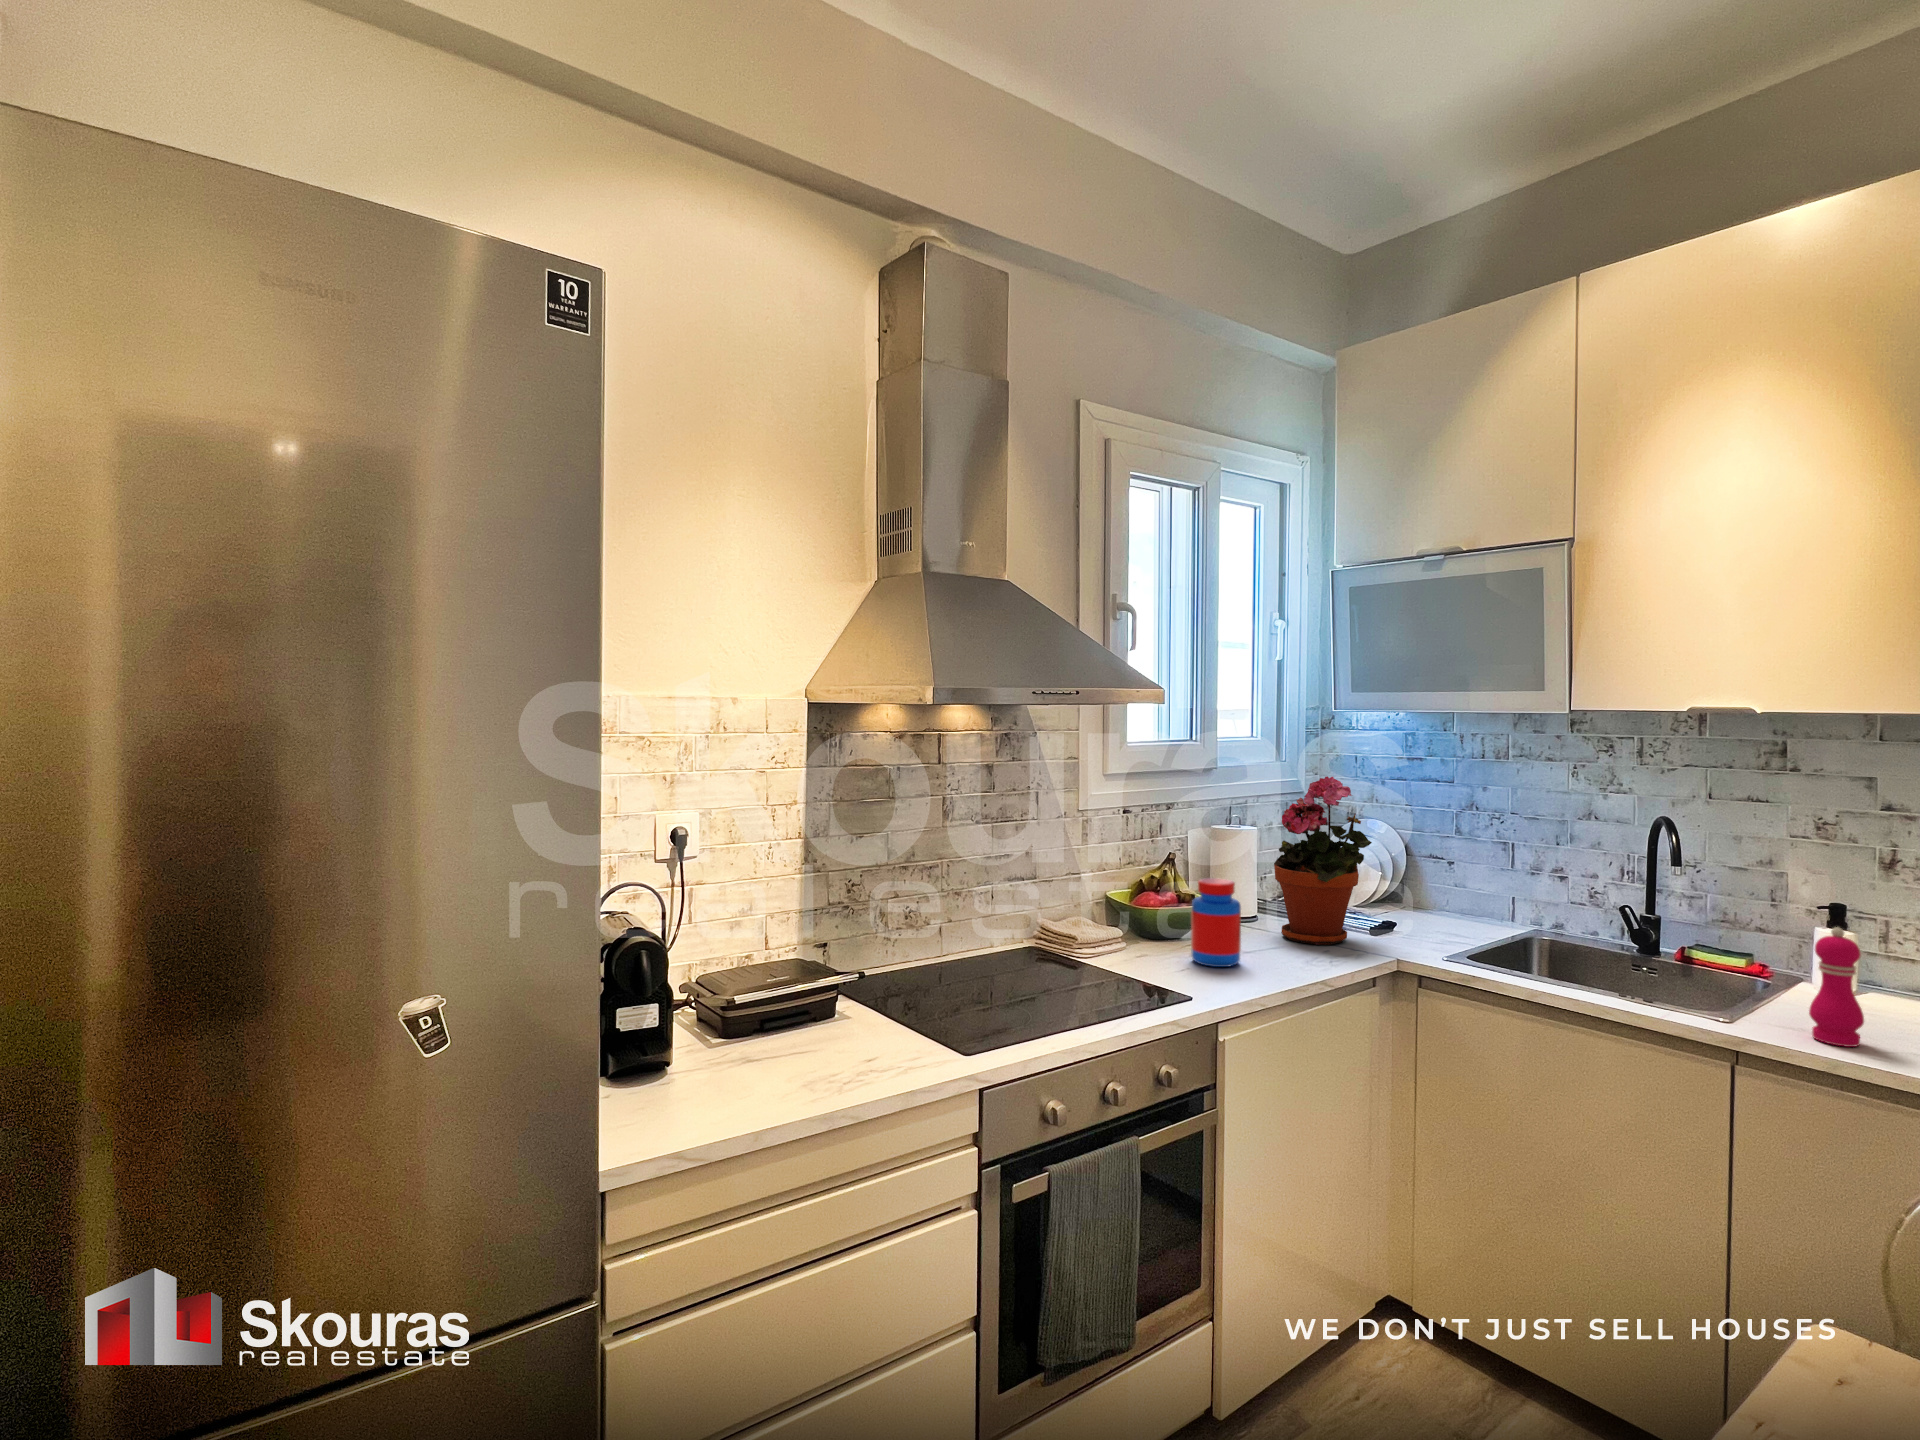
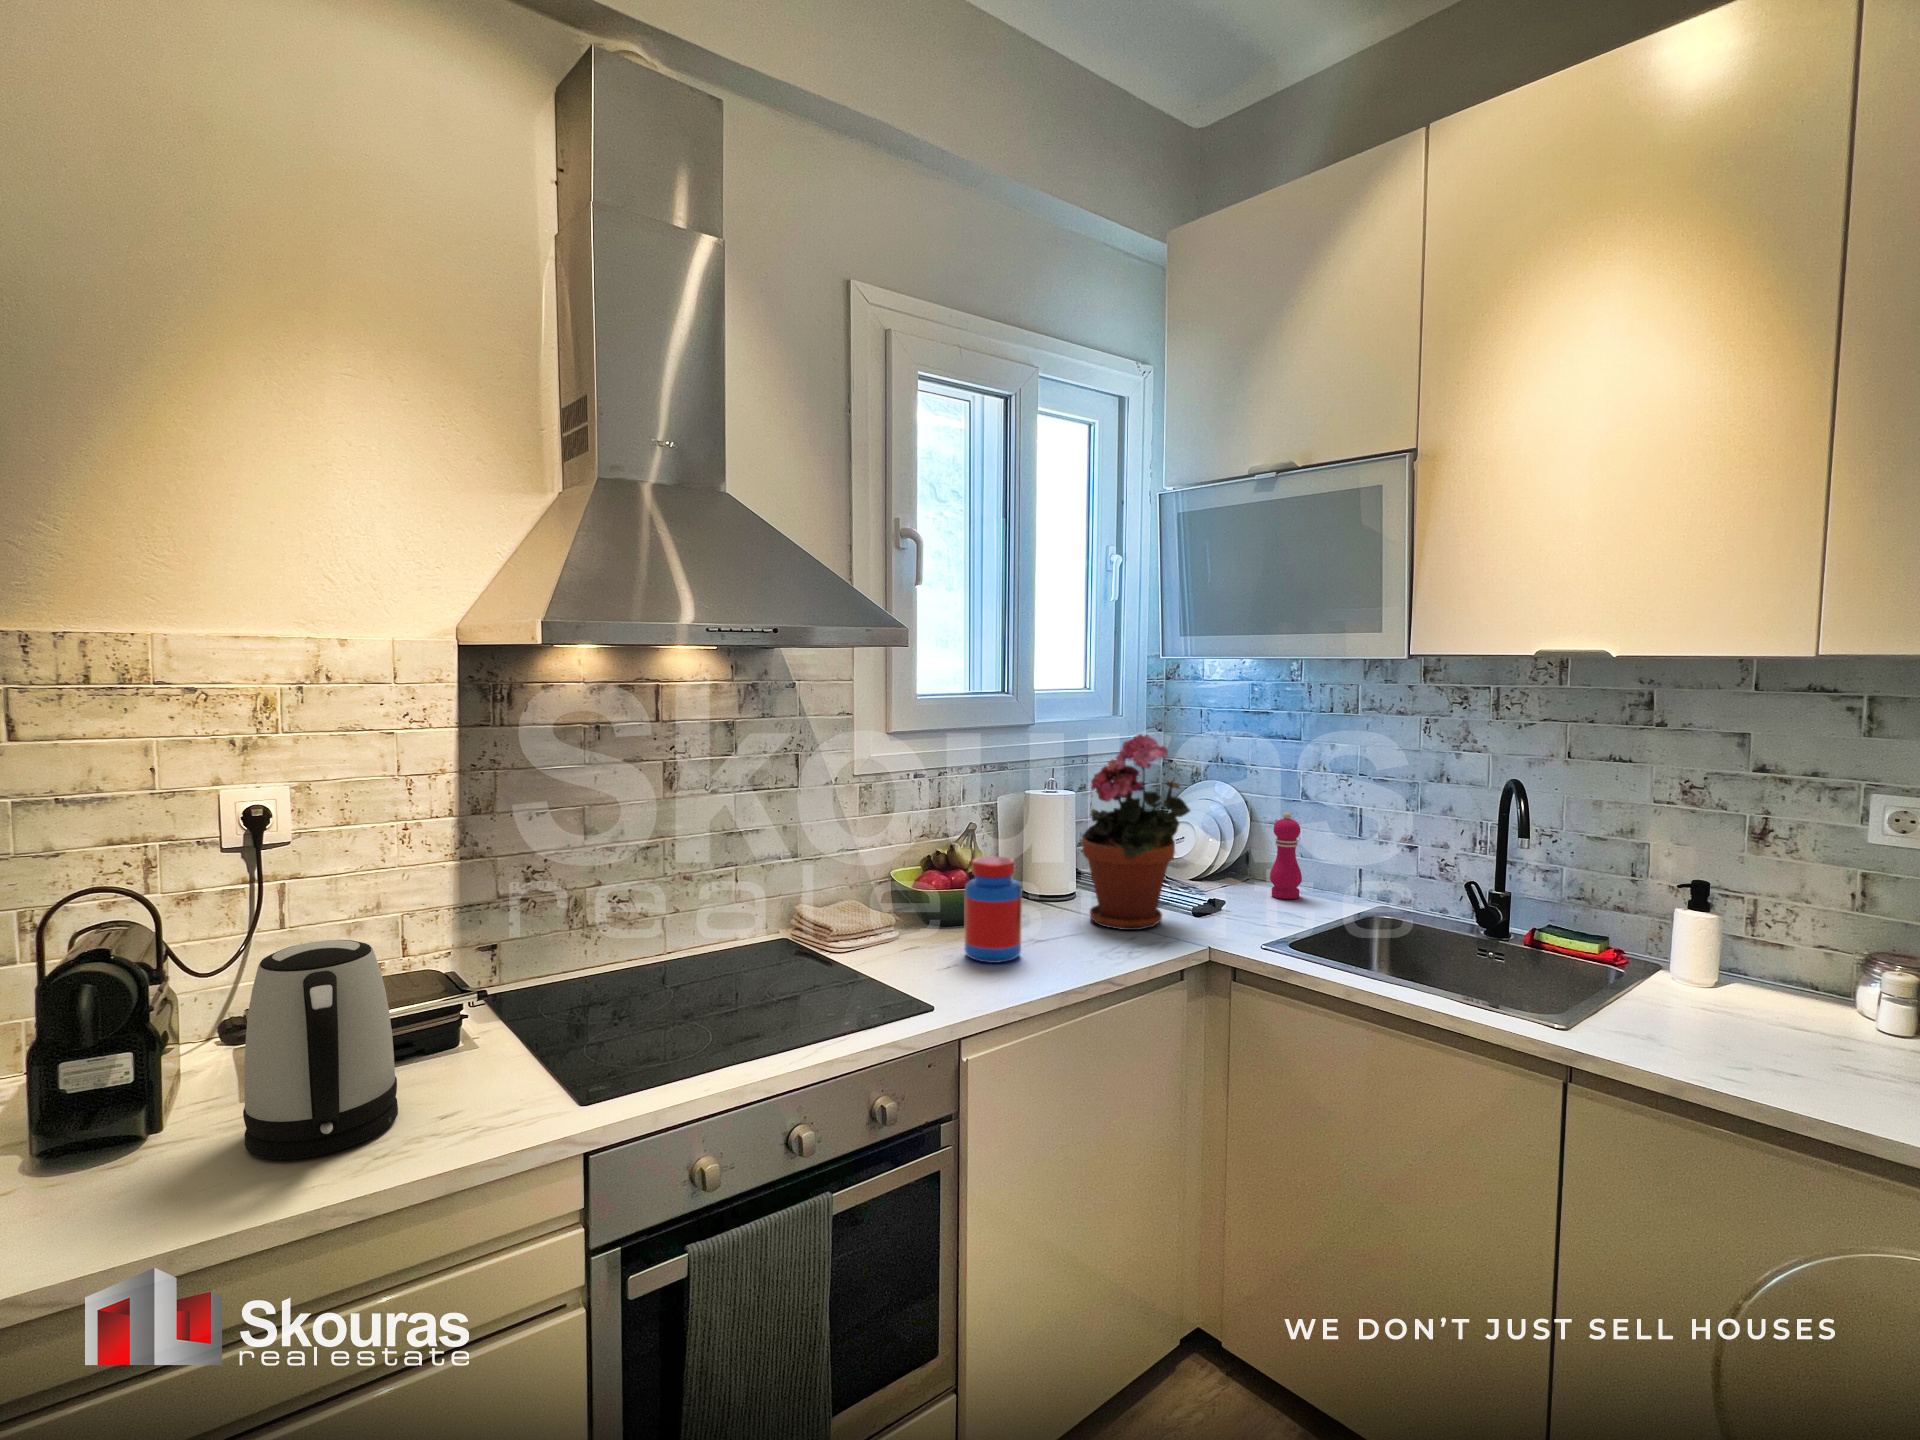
kettle: none [738,925,836,1083] -> present [243,940,398,1160]
pepper mill: present [1809,927,1864,1047] -> present [1270,812,1302,899]

